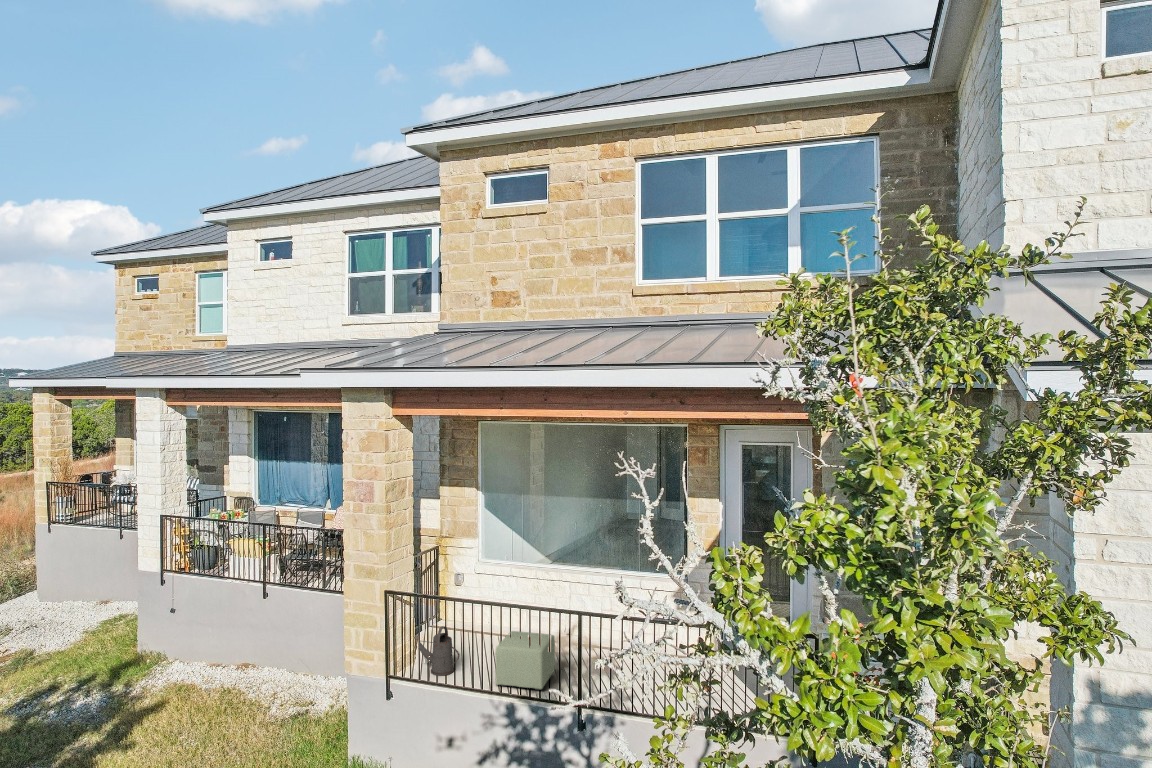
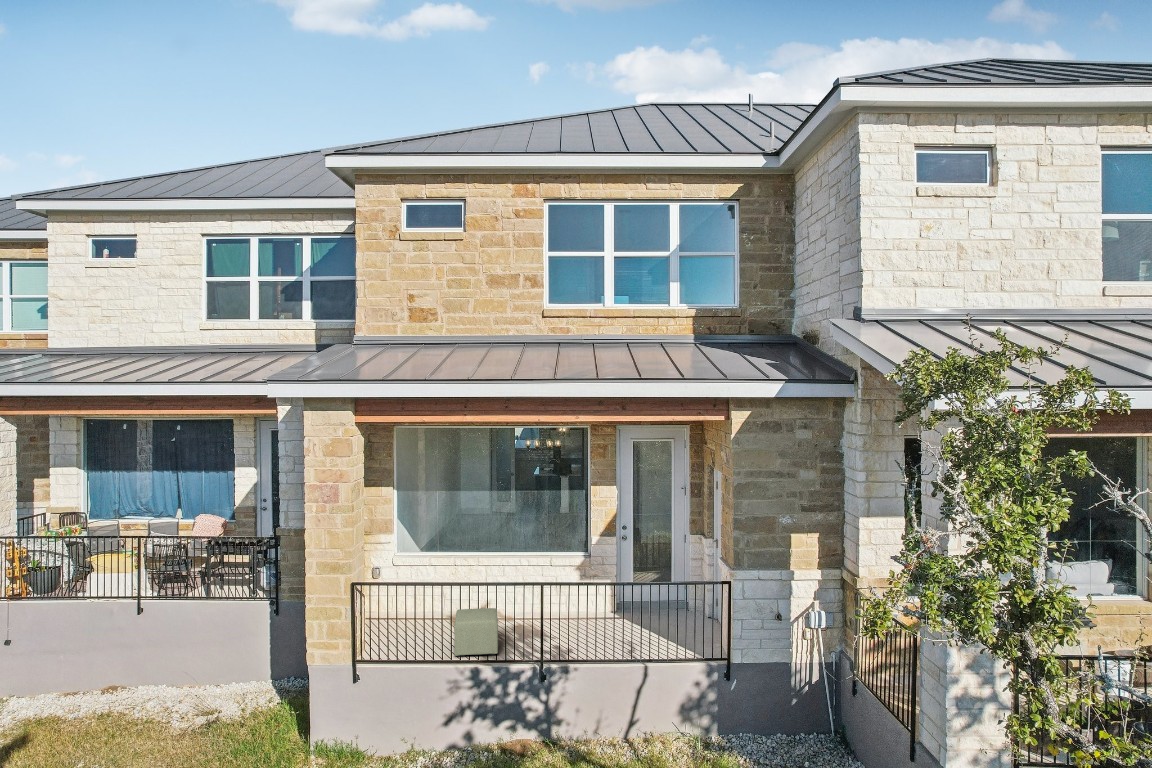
watering can: present [419,626,460,676] -> none [364,612,415,657]

